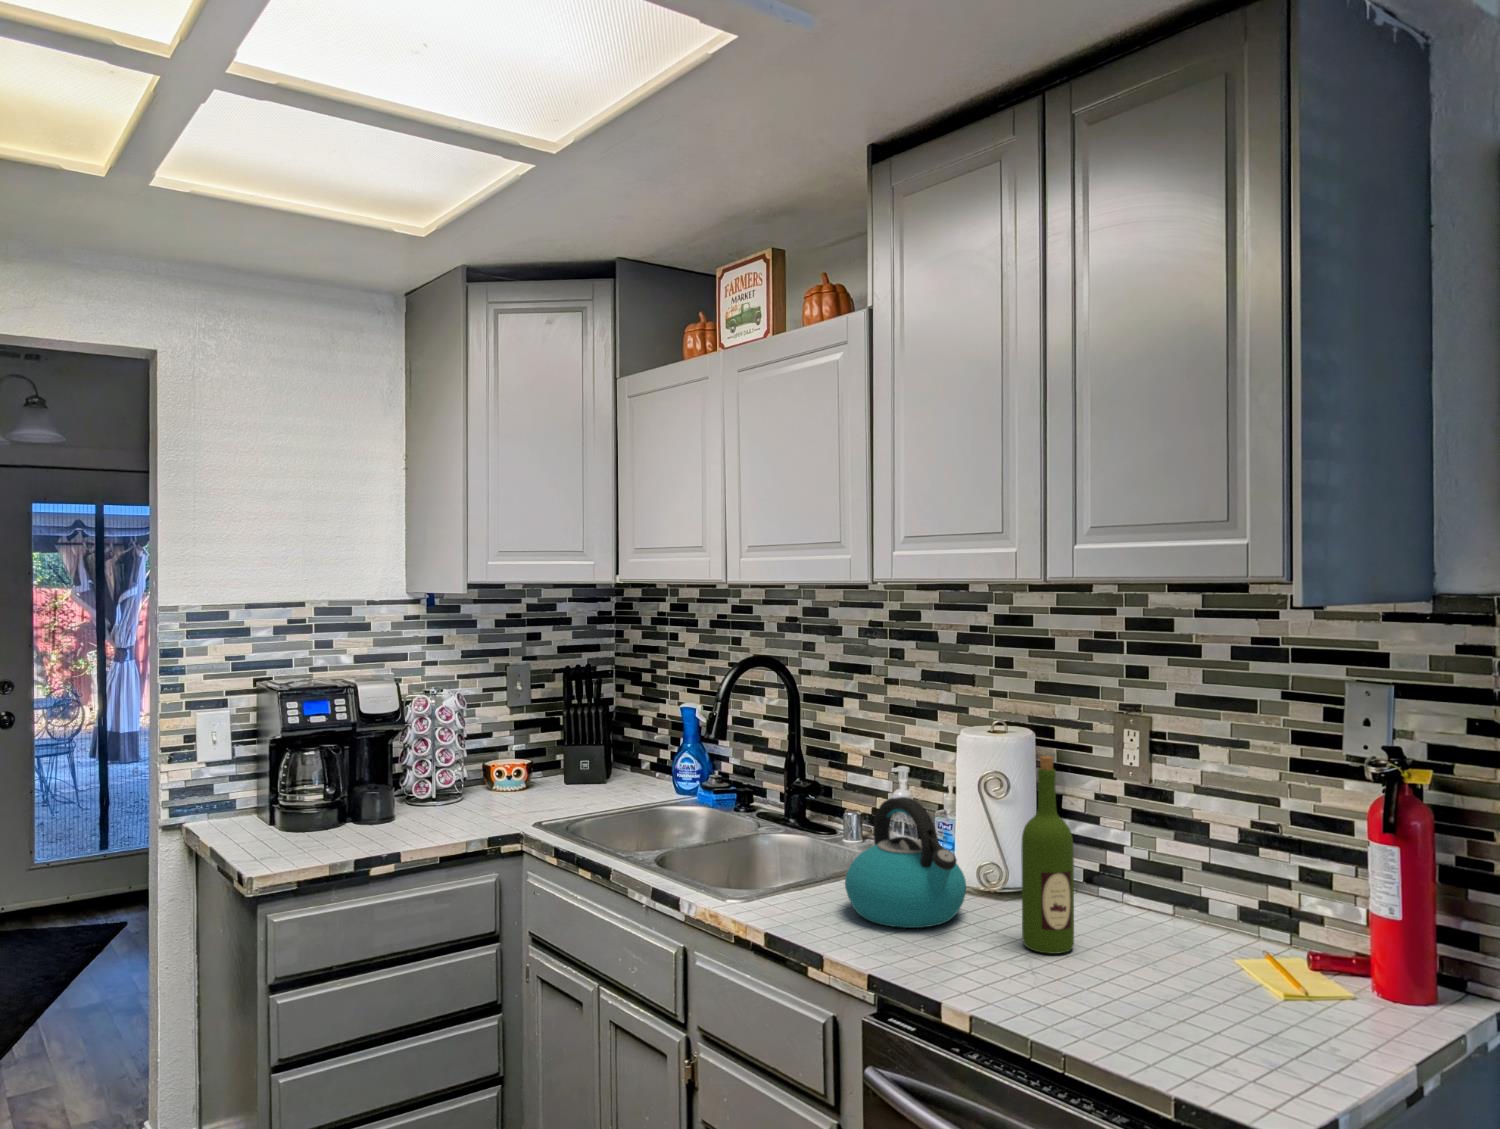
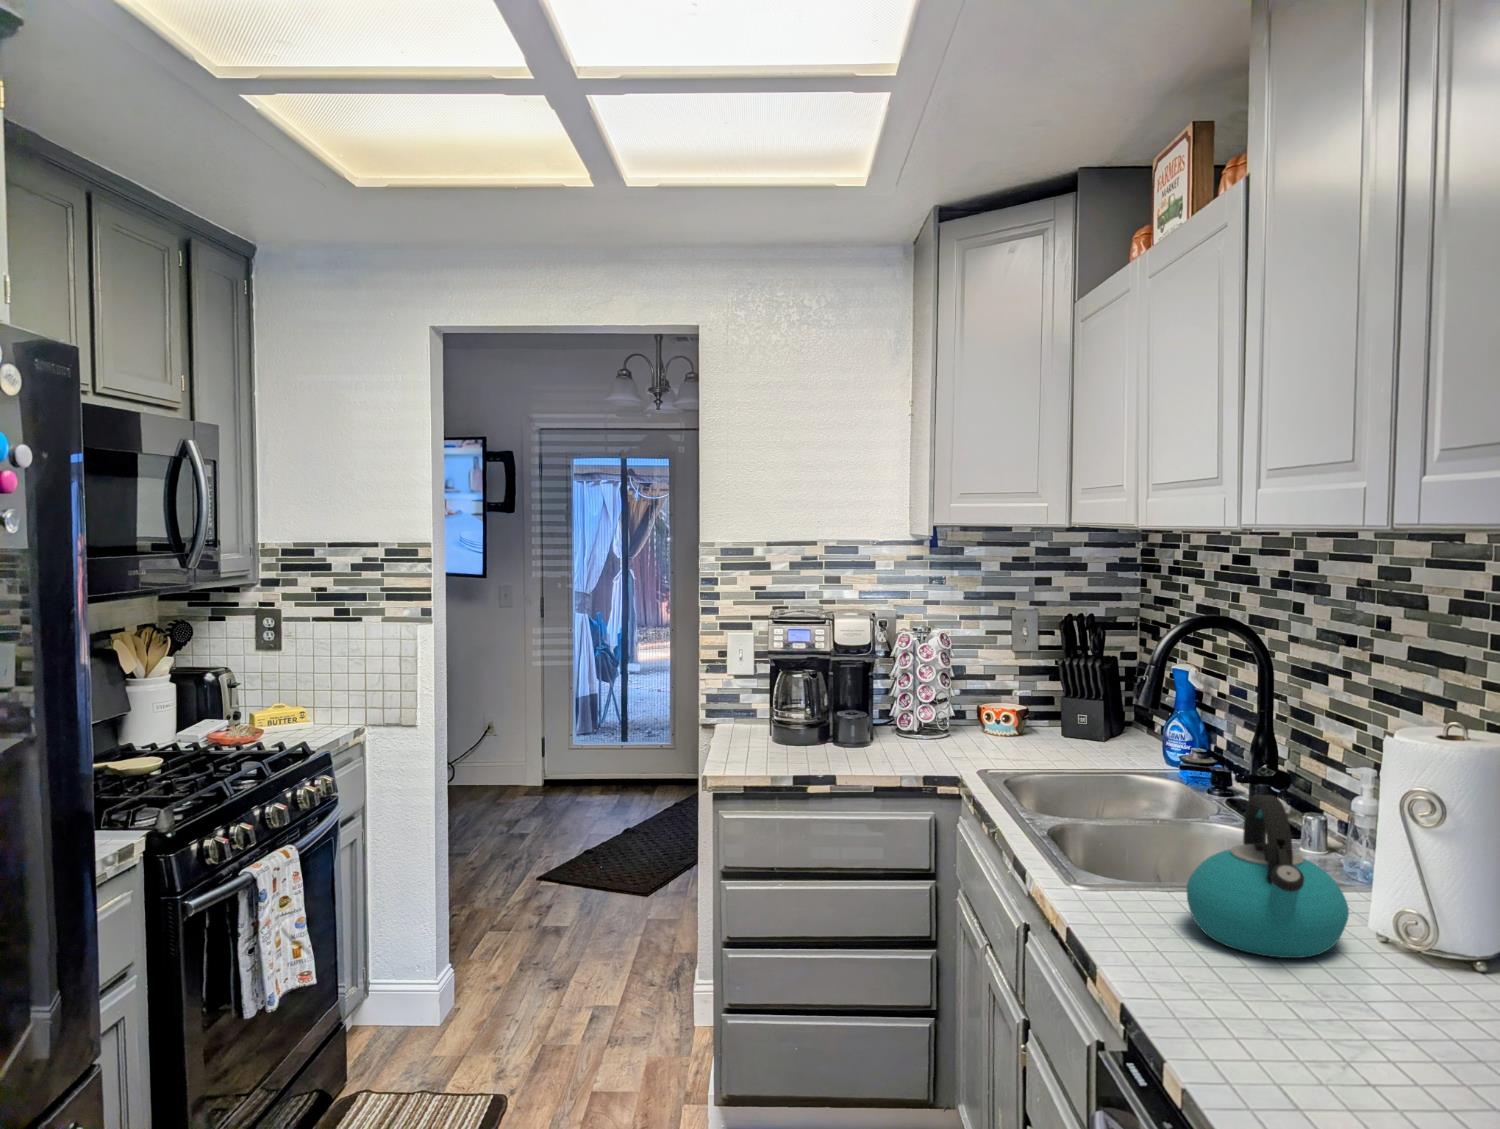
wine bottle: present [1021,756,1074,954] -> none [1372,767,1454,1030]

